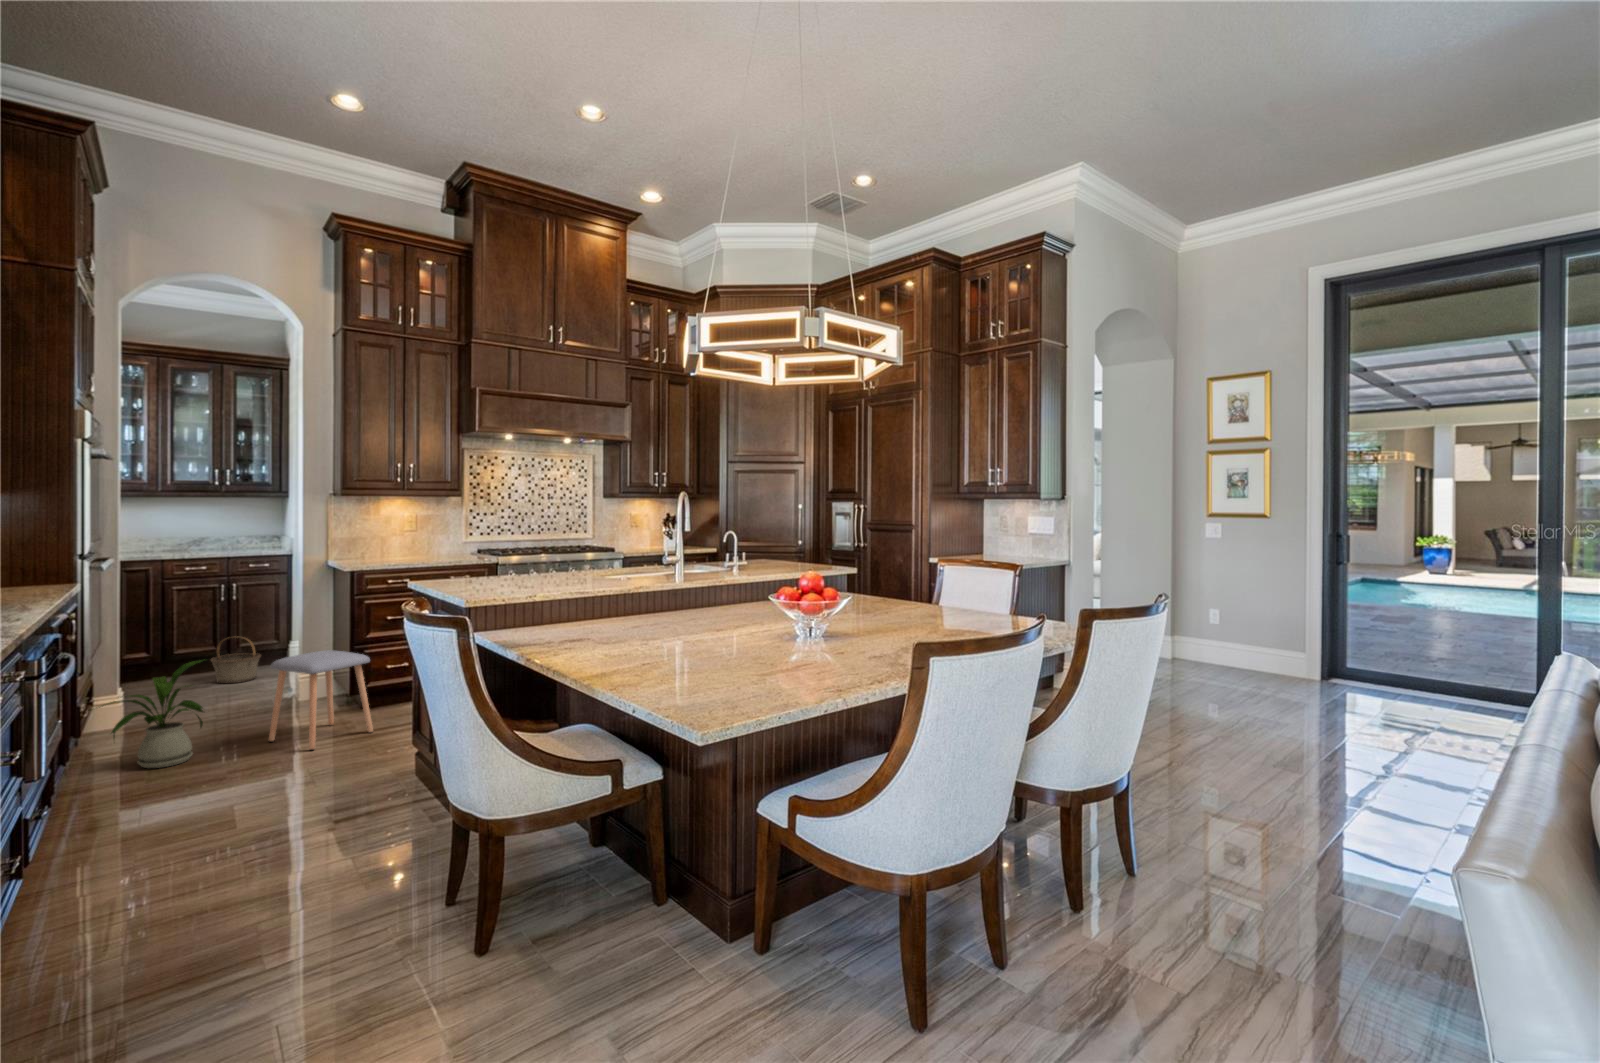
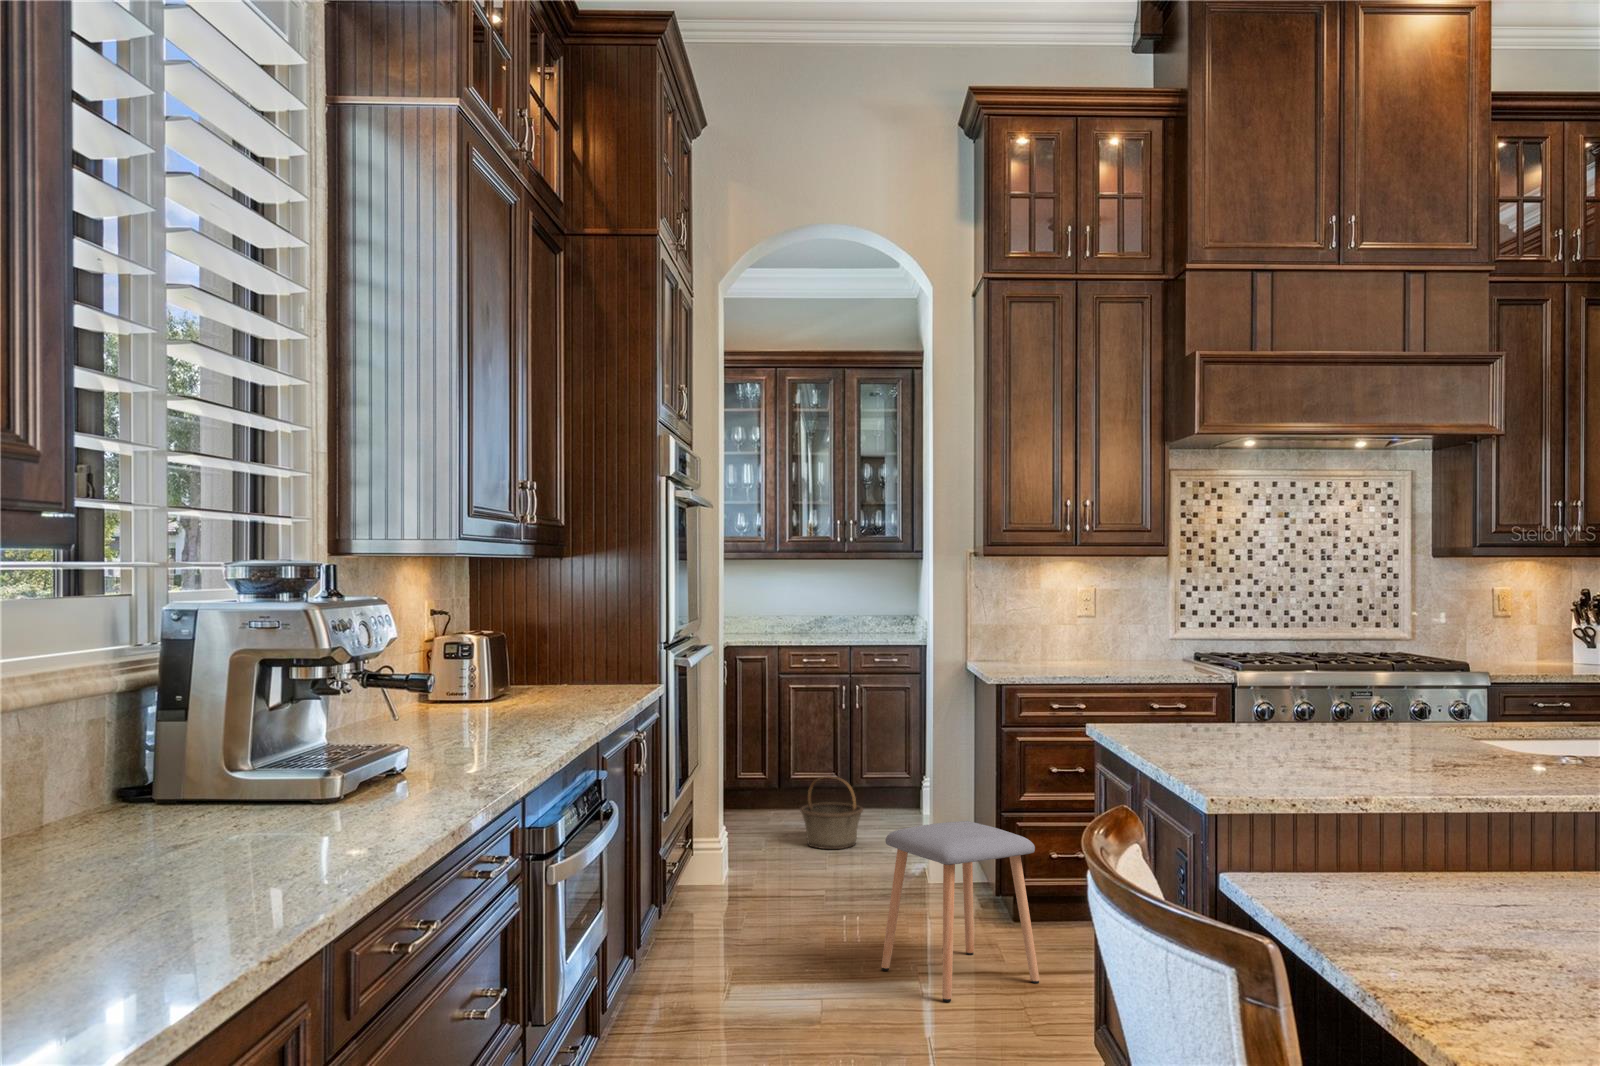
house plant: present [99,660,203,768] -> none [657,819,804,988]

